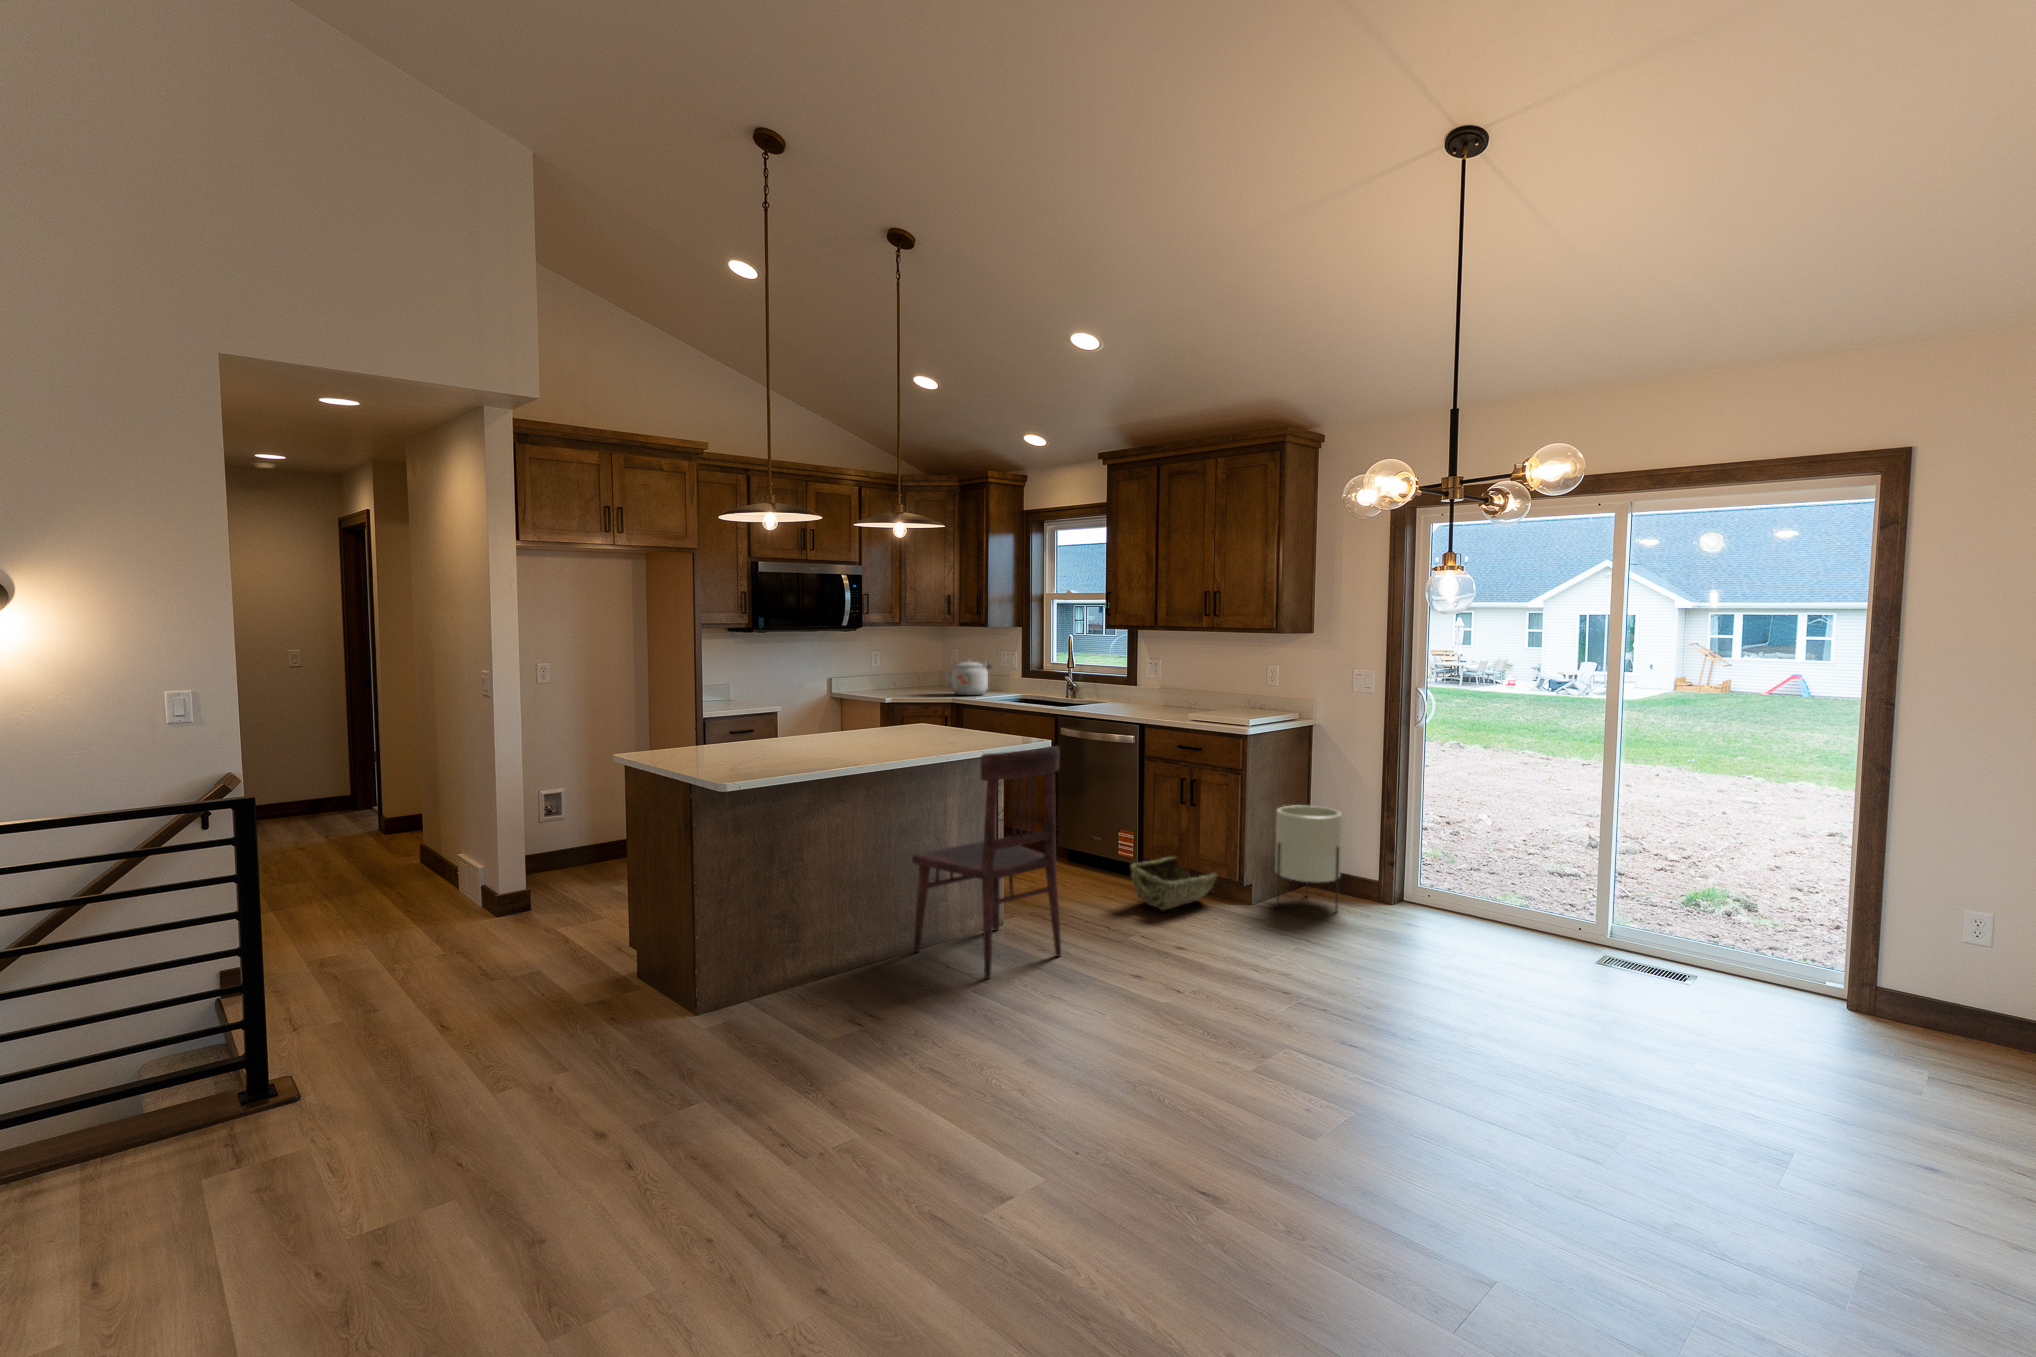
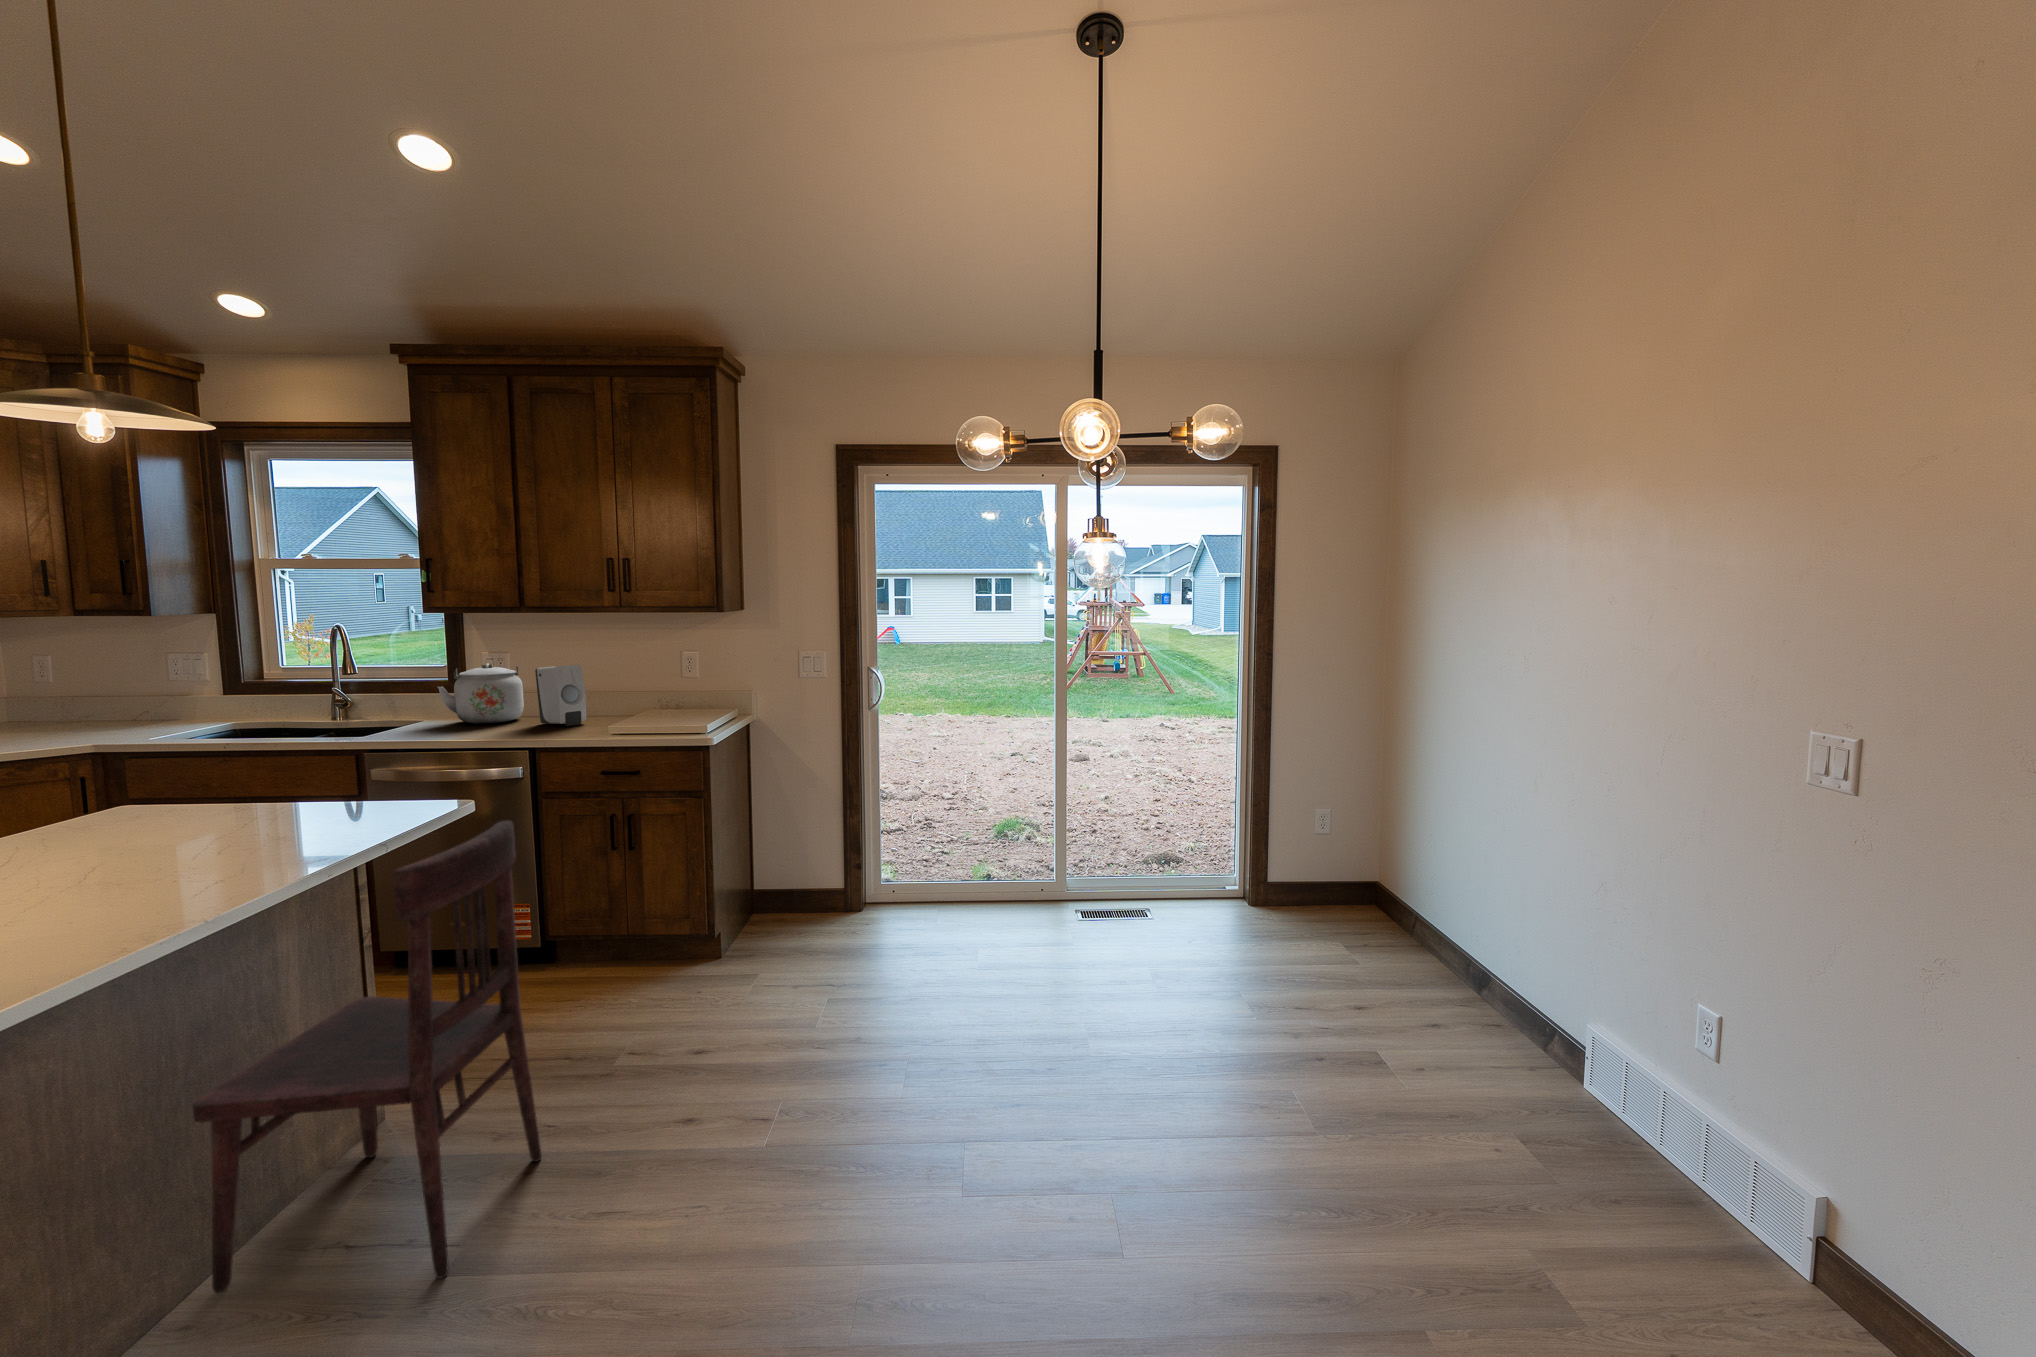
kettle: present [946,660,991,695] -> present [438,663,524,723]
soap dispenser: none [1164,669,1191,713] -> present [535,665,586,726]
planter: present [1275,805,1342,910] -> none [741,818,823,951]
woven basket: present [1130,857,1217,910] -> none [565,922,681,1008]

